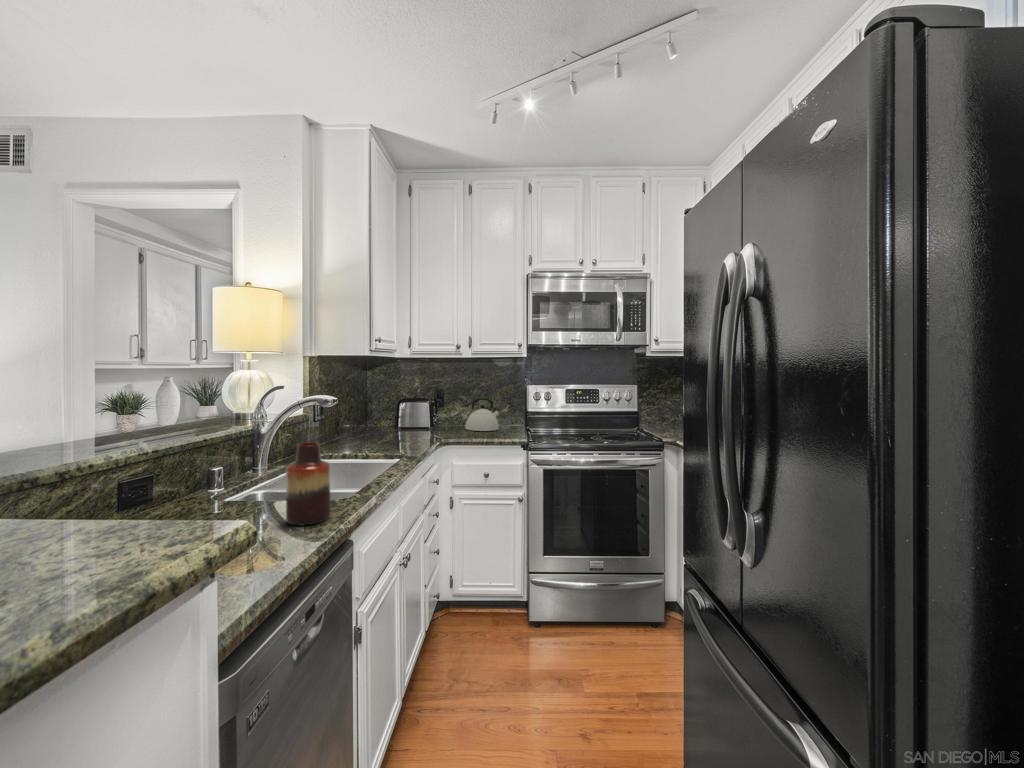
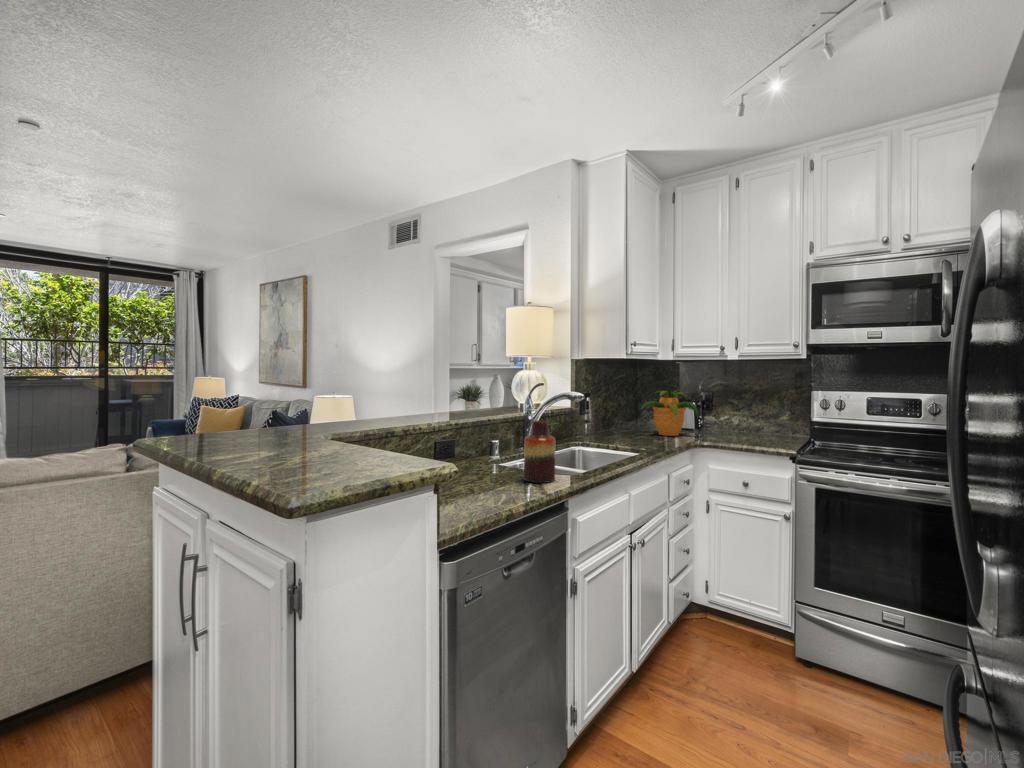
potted plant: none [383,384,439,434] -> present [641,387,698,436]
kettle: present [465,398,500,431] -> none [731,404,774,439]

